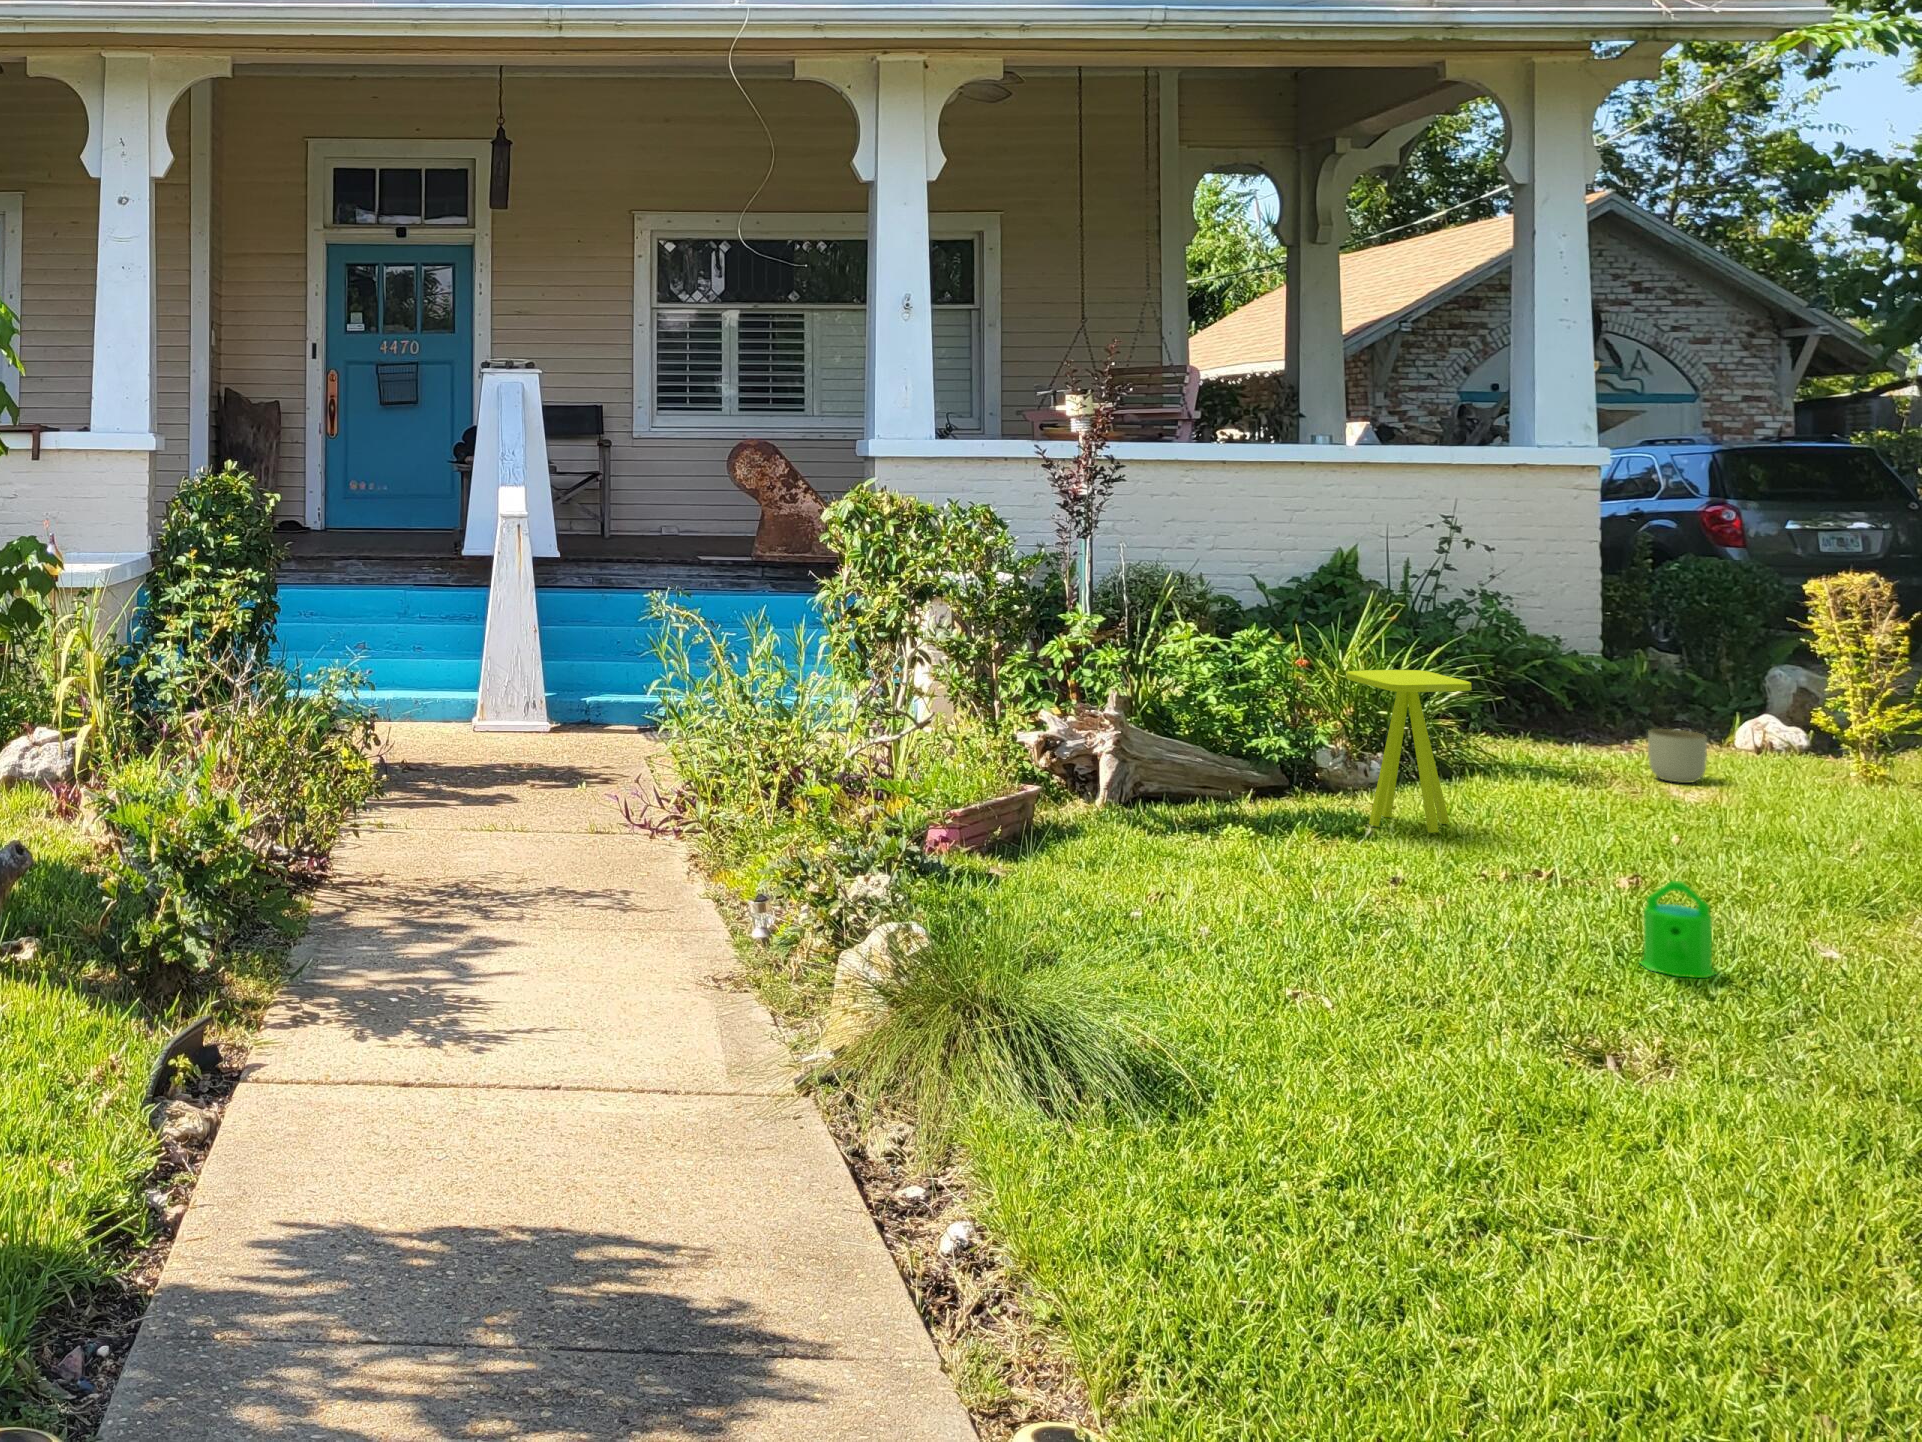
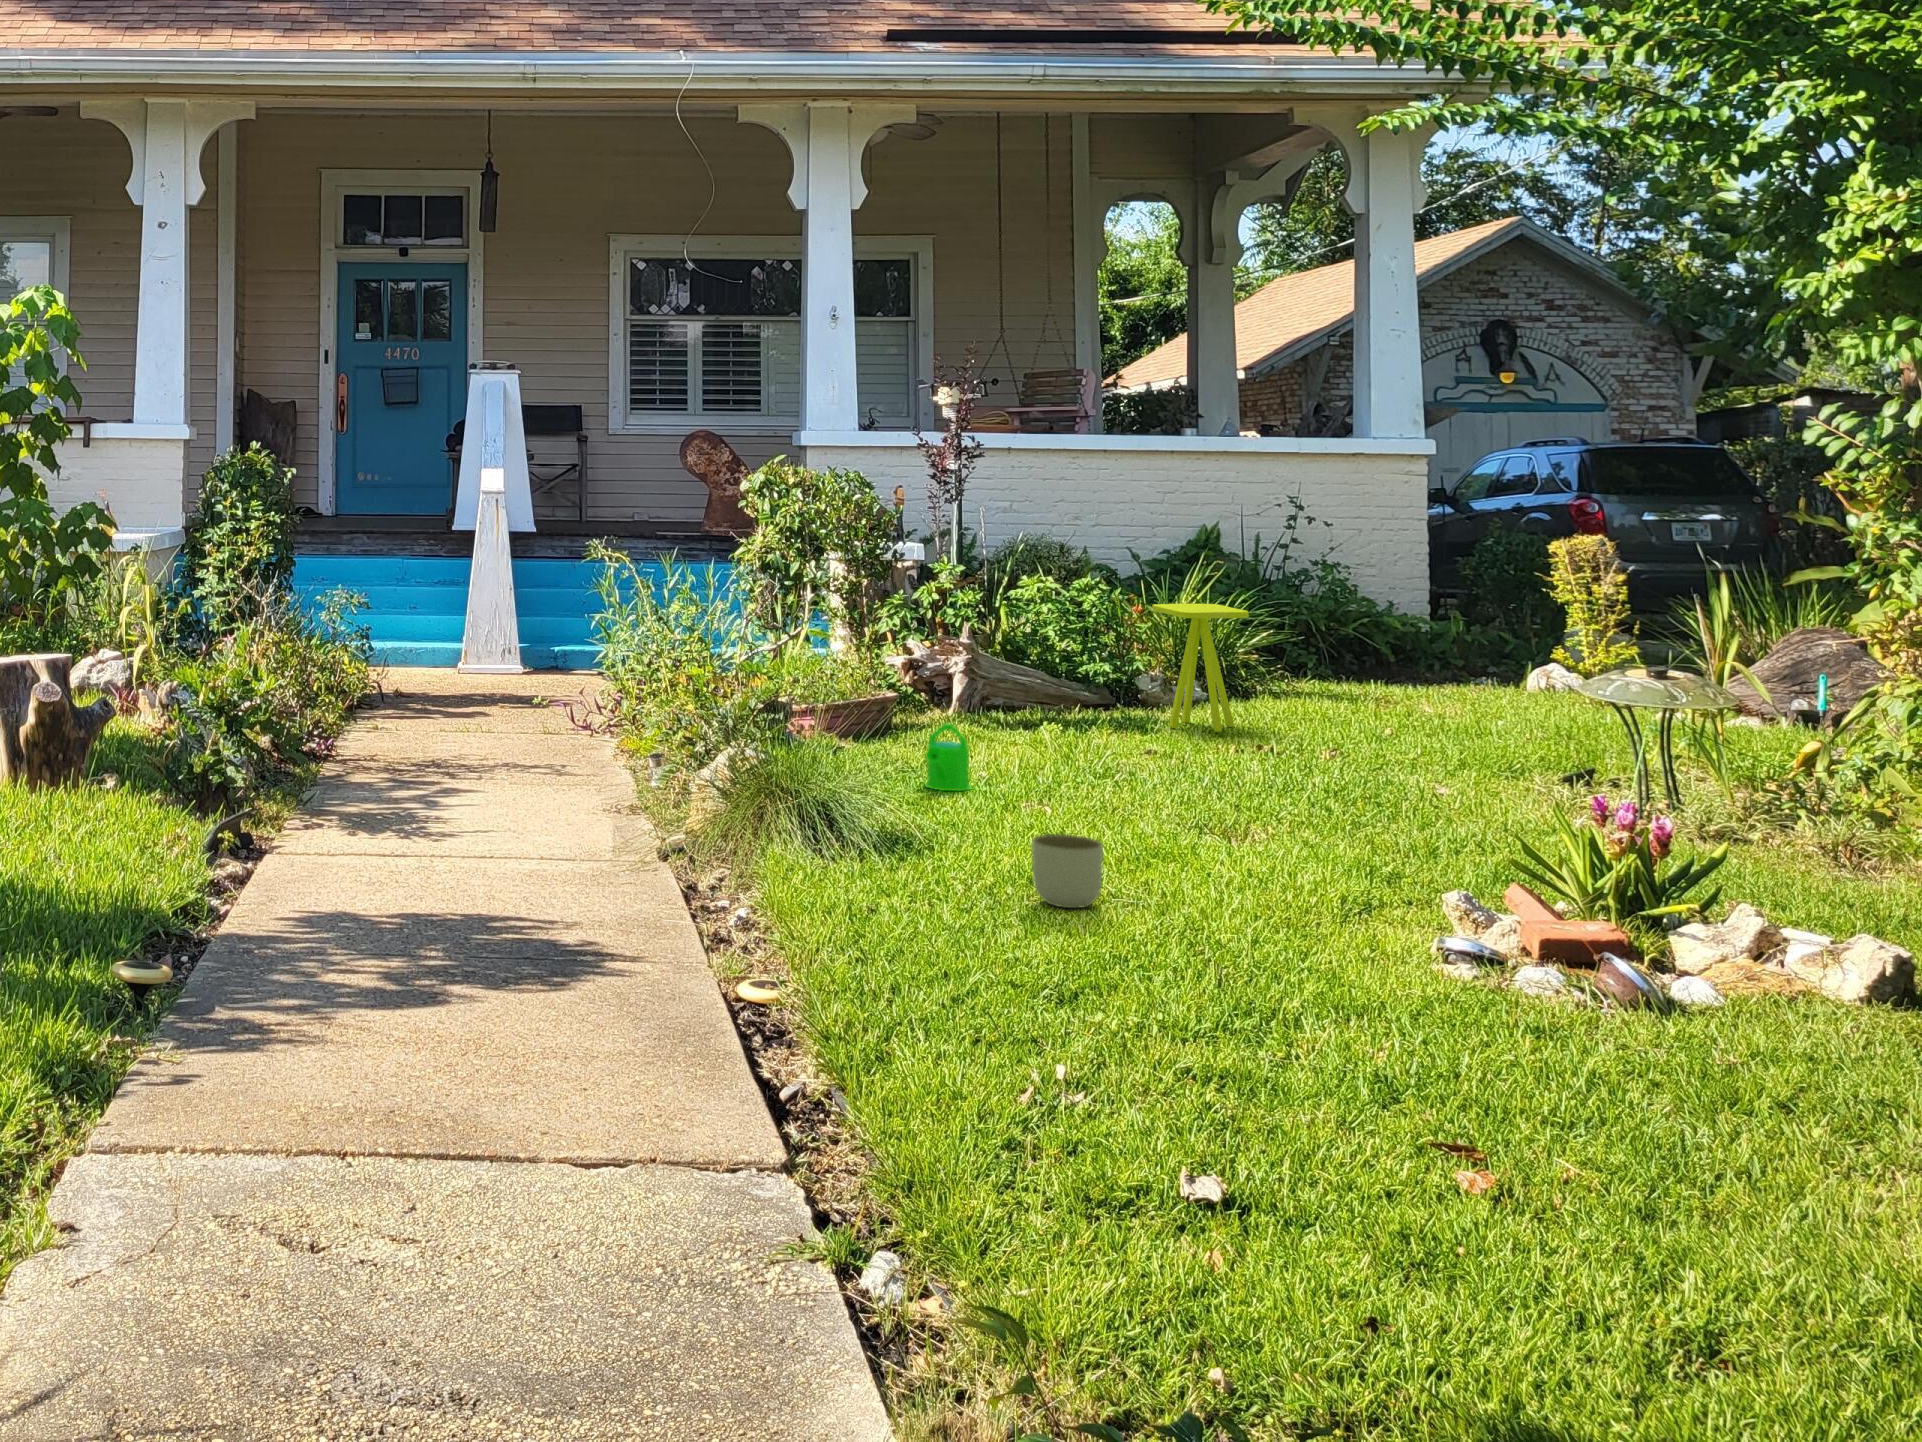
planter: present [1648,729,1707,783] -> present [1032,834,1103,908]
watering can: present [1639,881,1716,978] -> present [925,723,971,791]

